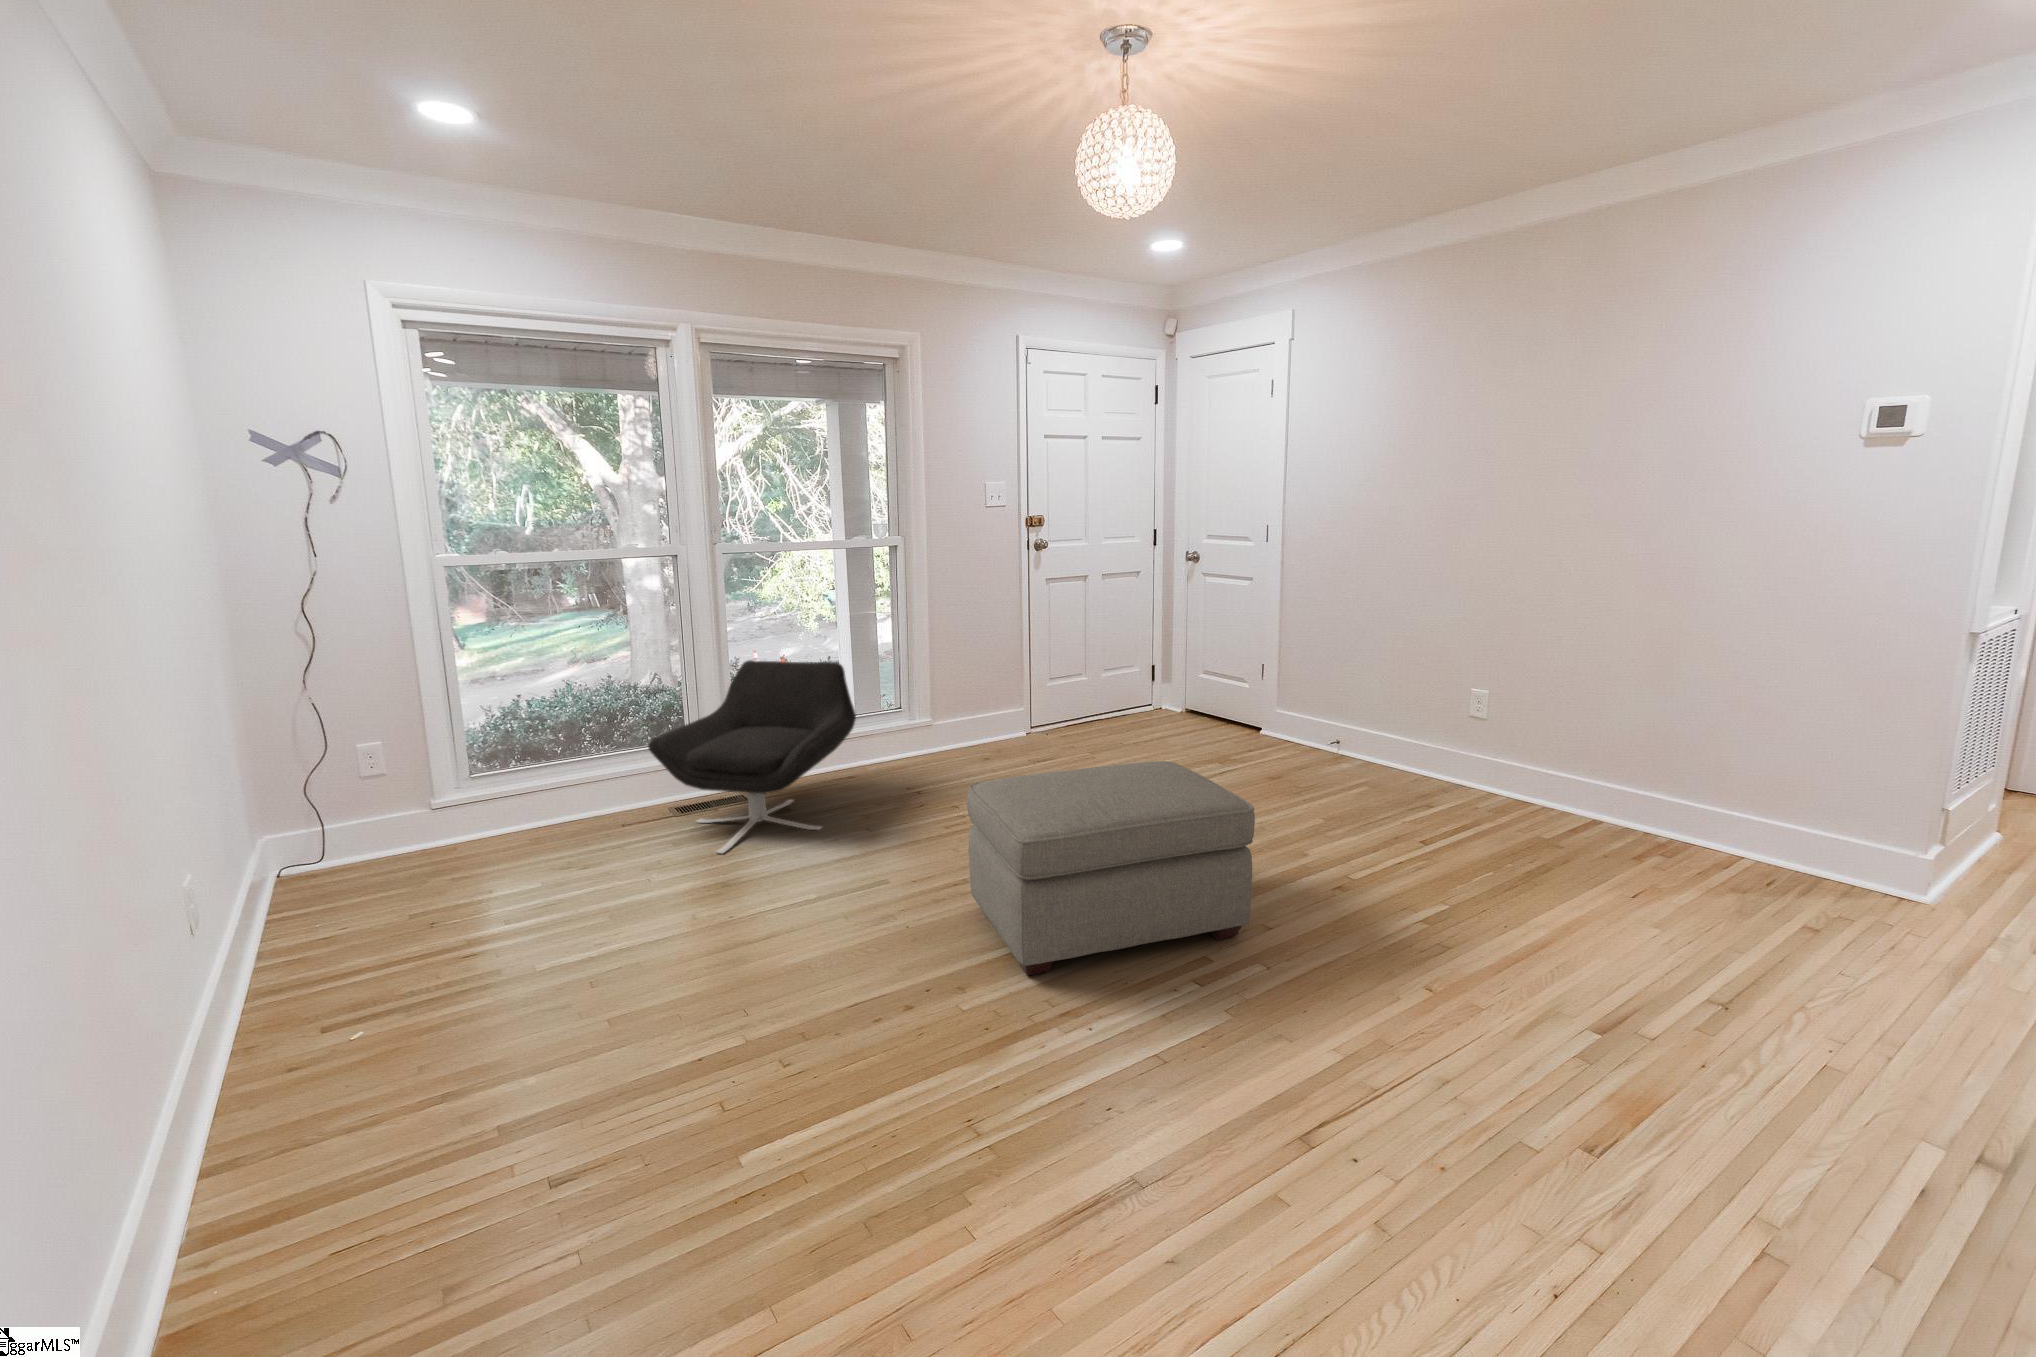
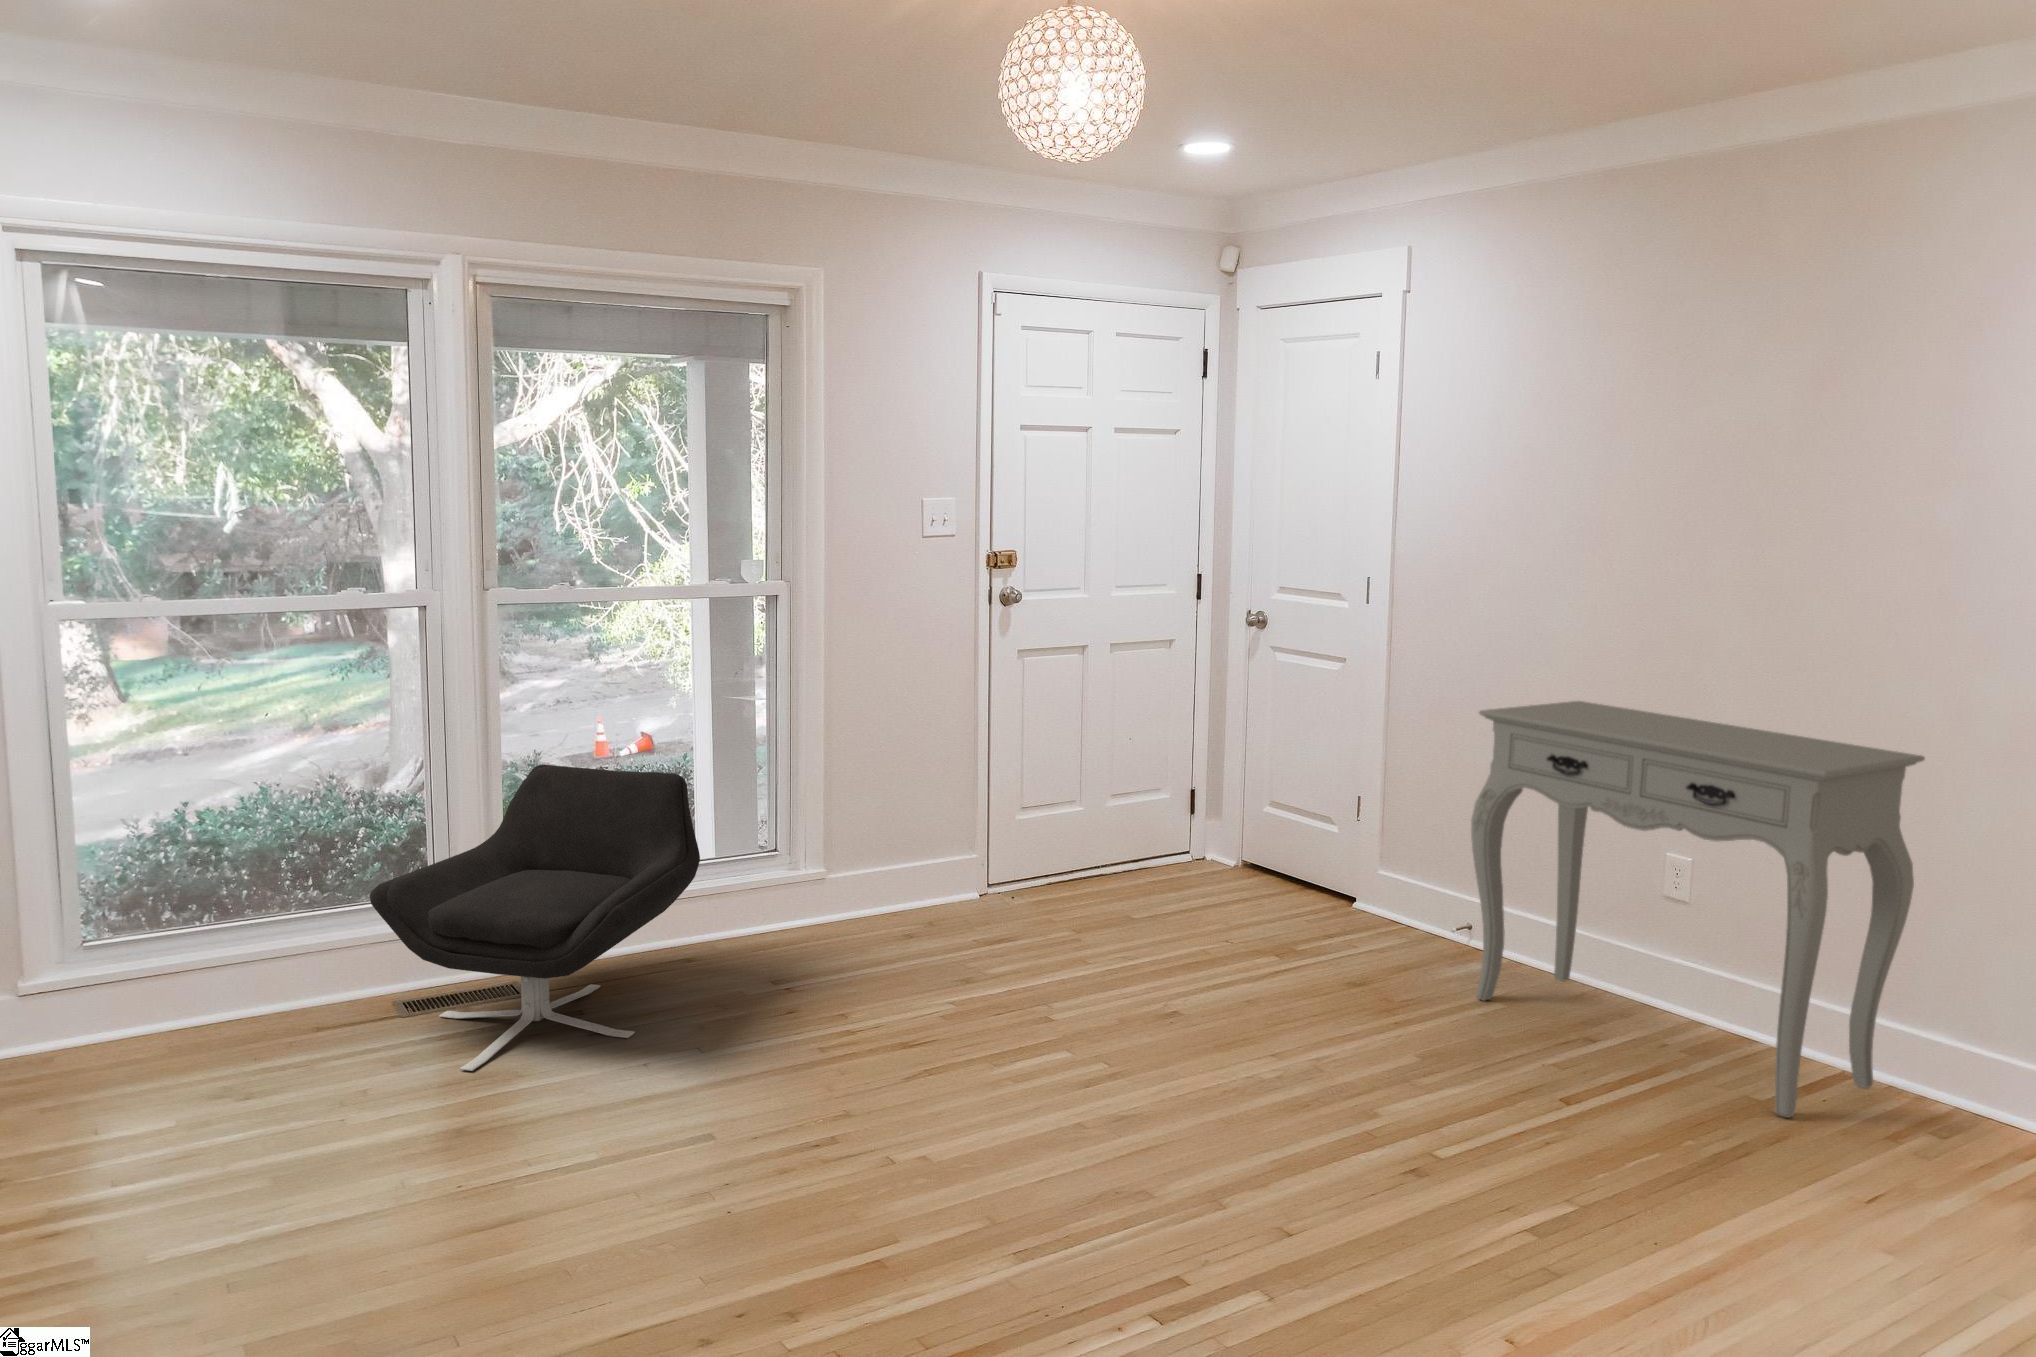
console table: none [1349,595,1653,848] -> present [1471,701,1925,1118]
ottoman: present [967,761,1255,975] -> none [833,958,1263,1294]

